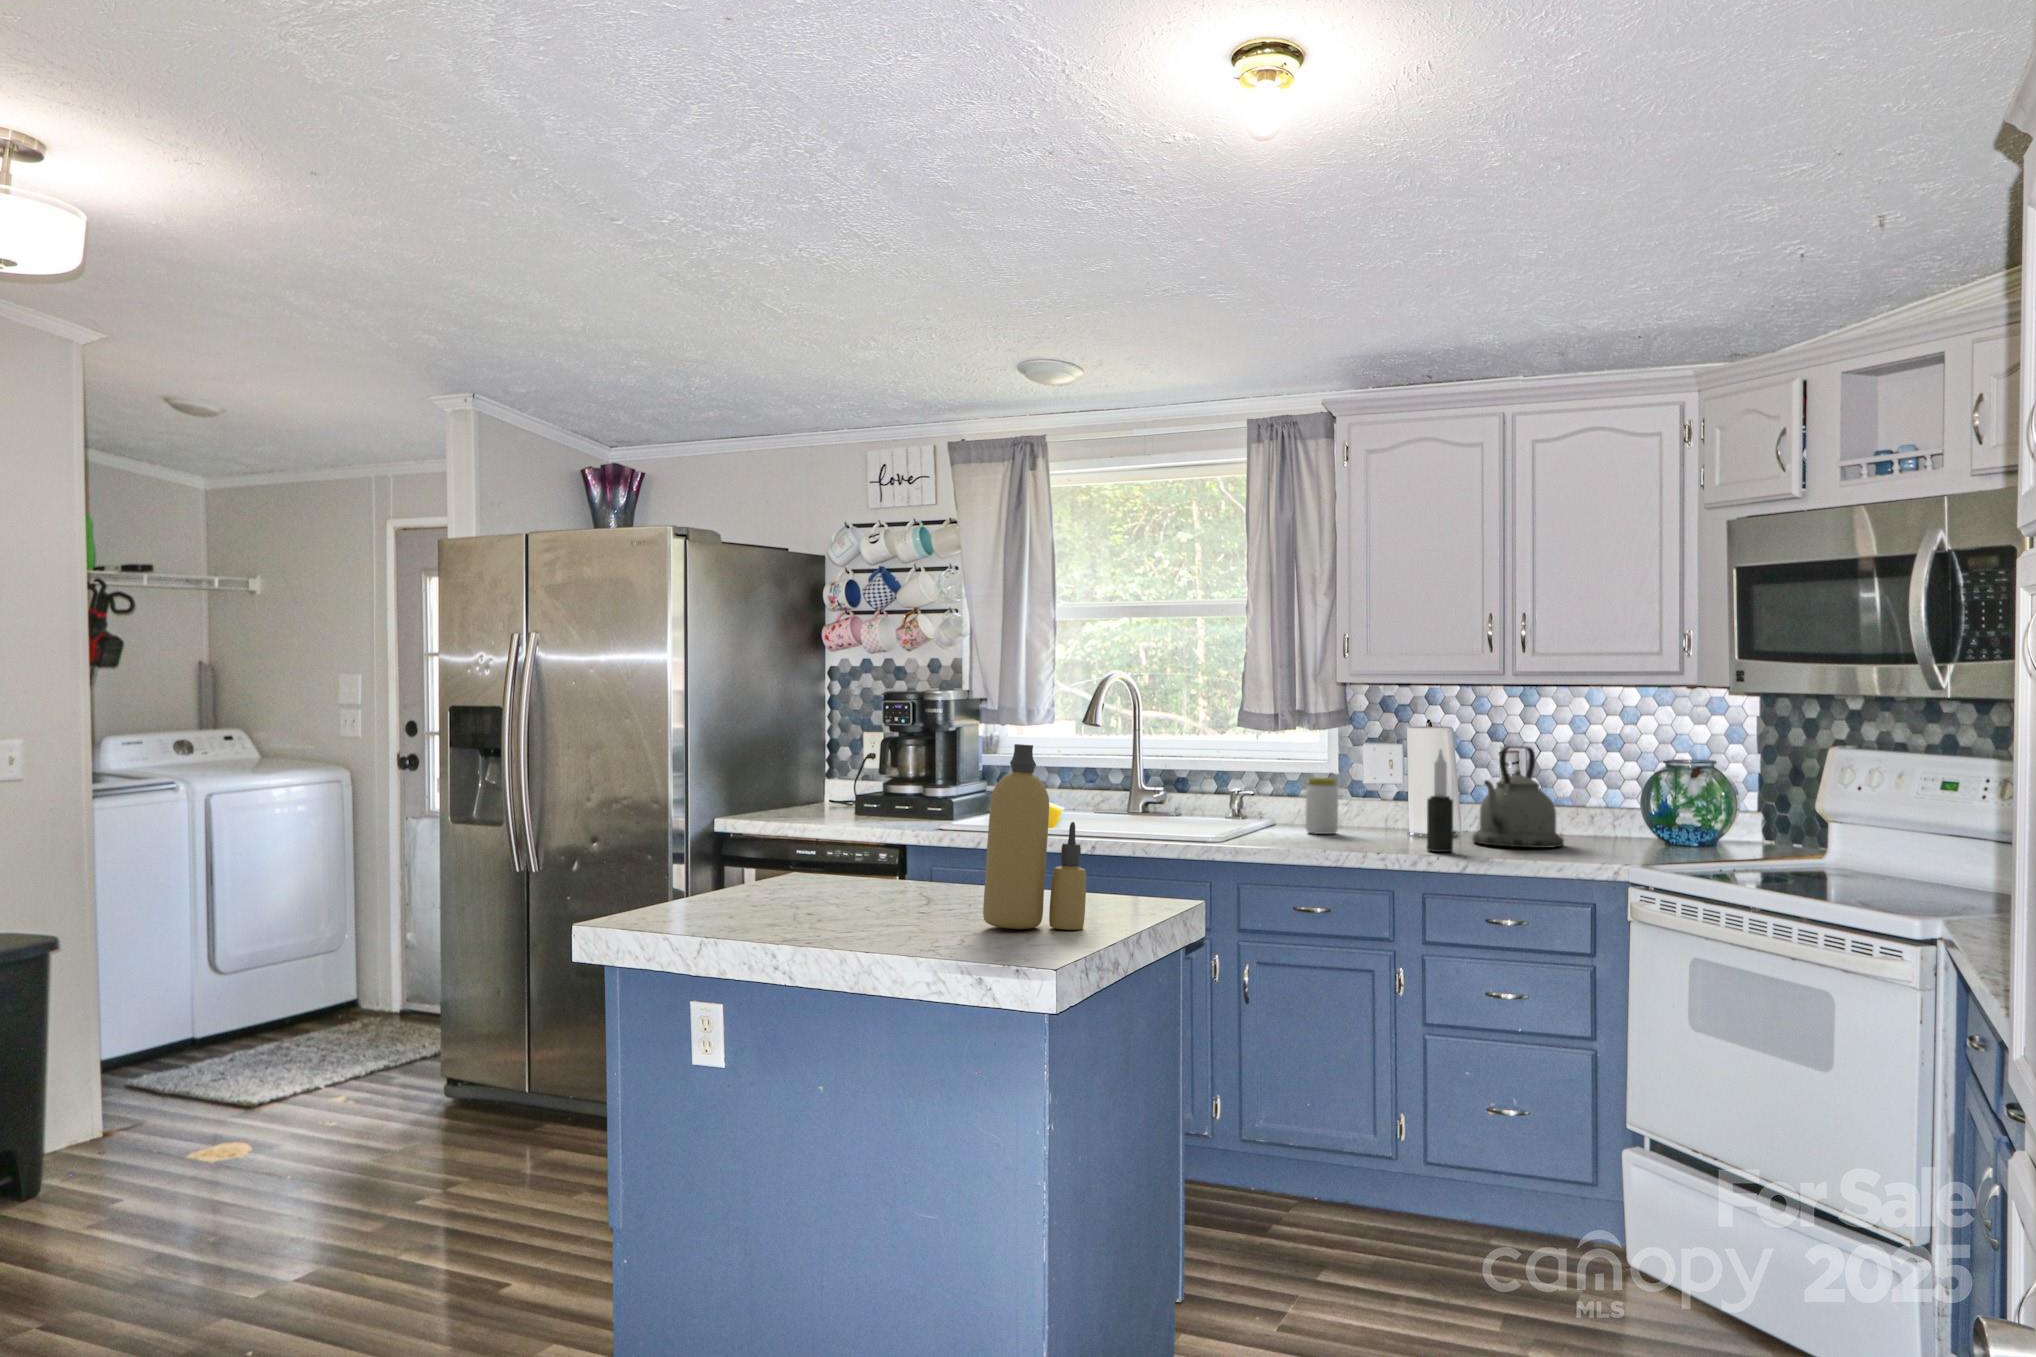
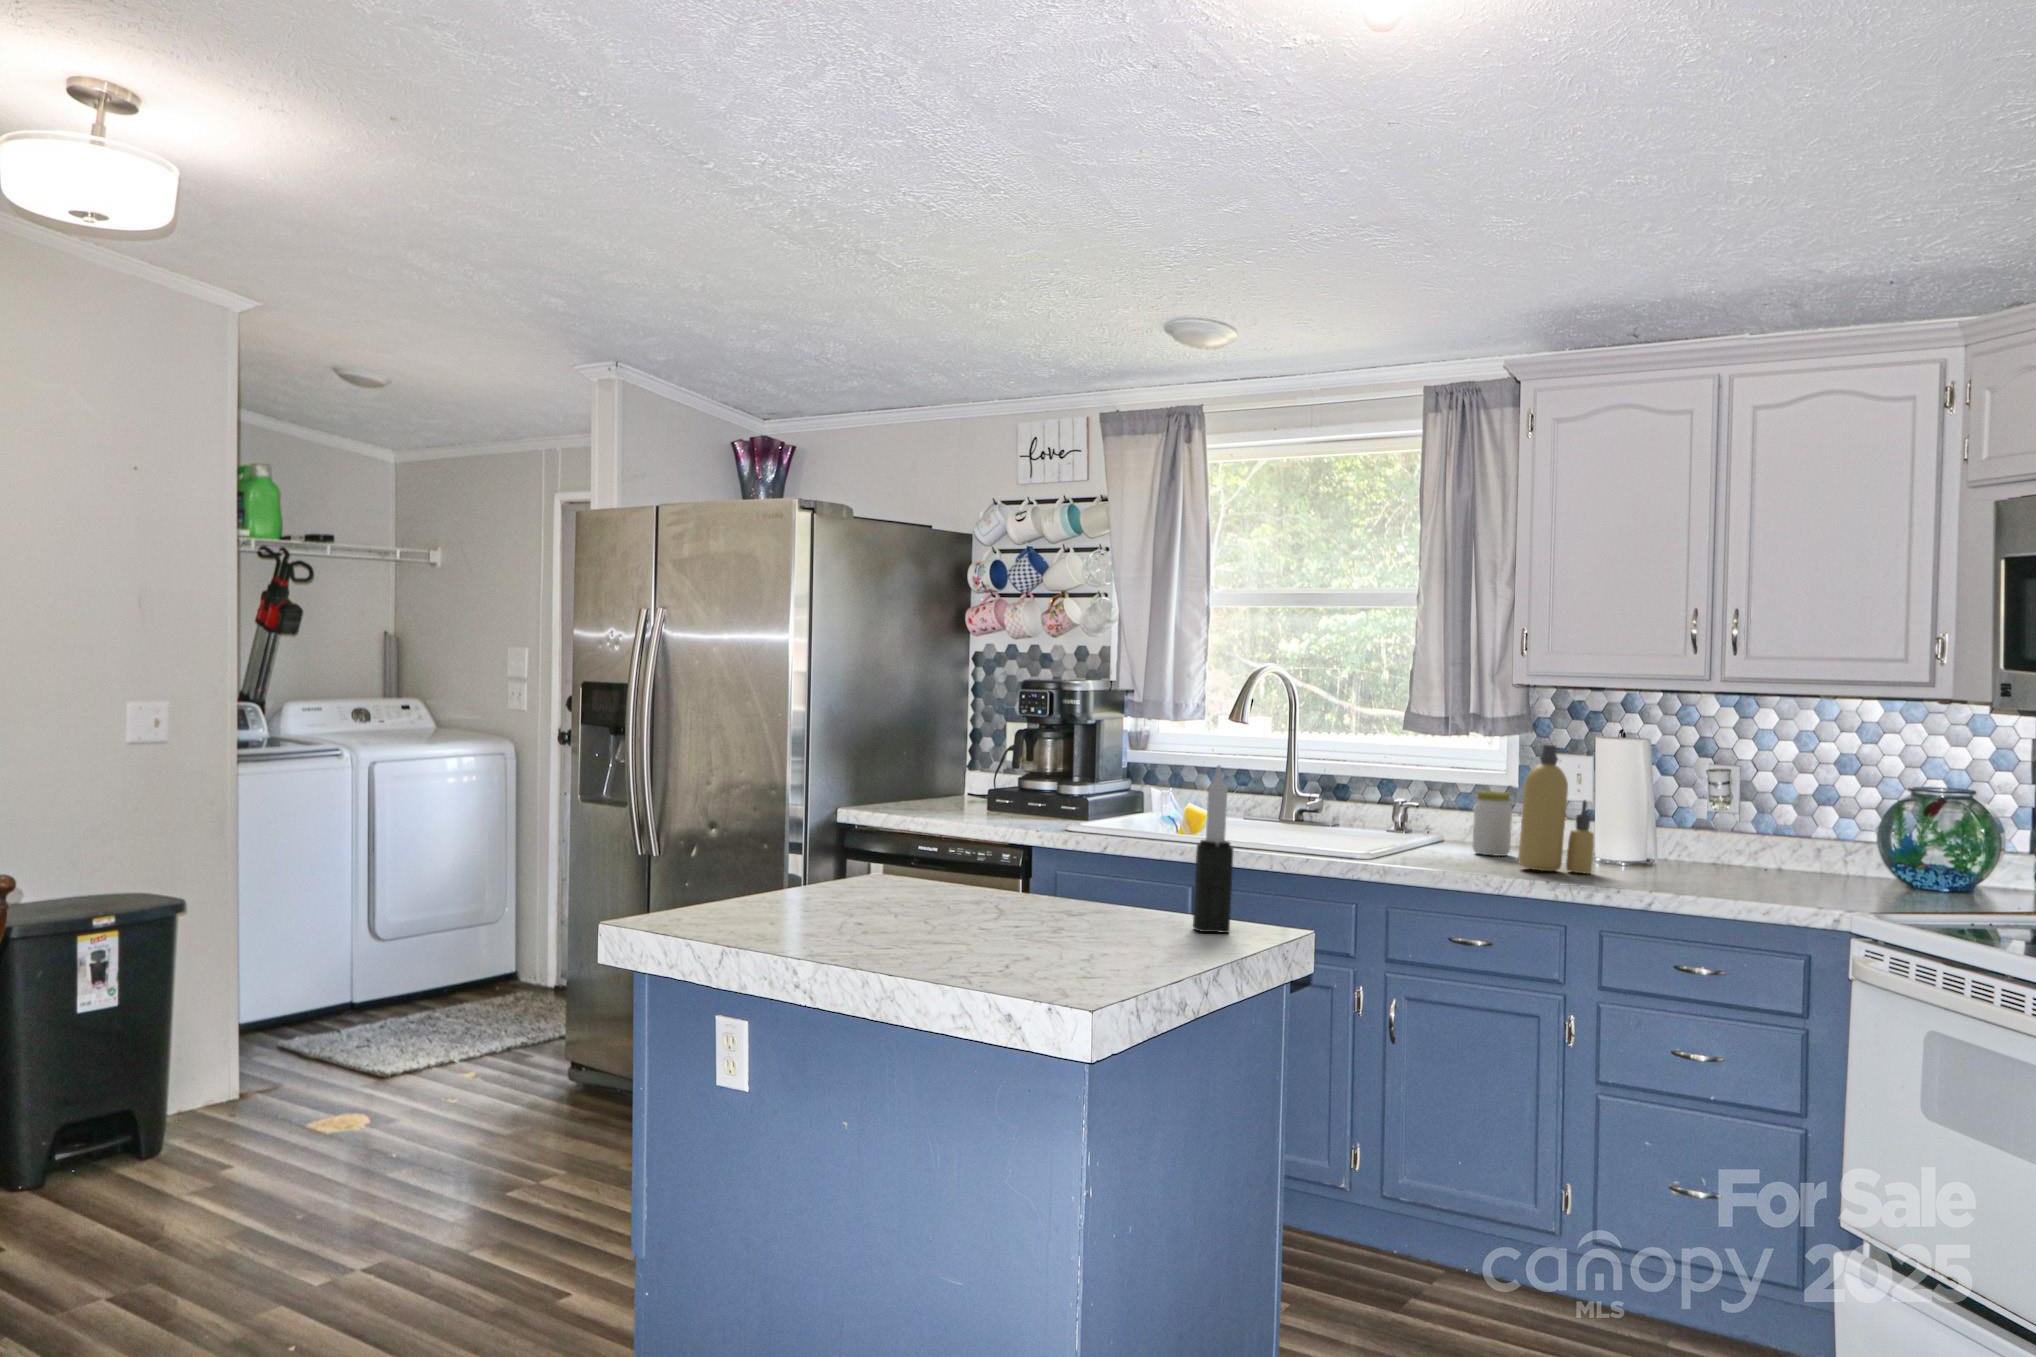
bottle: present [983,744,1086,930] -> present [1518,745,1594,874]
kettle: present [1472,746,1564,848] -> none [1667,765,1778,885]
candle: present [1427,749,1453,852] -> present [1193,766,1234,933]

